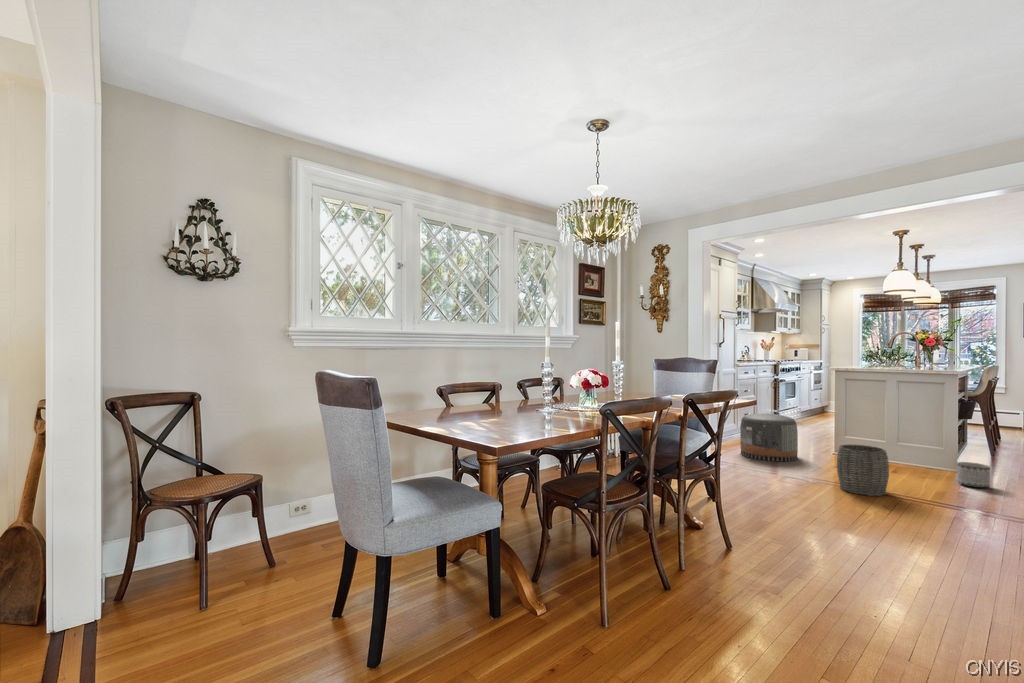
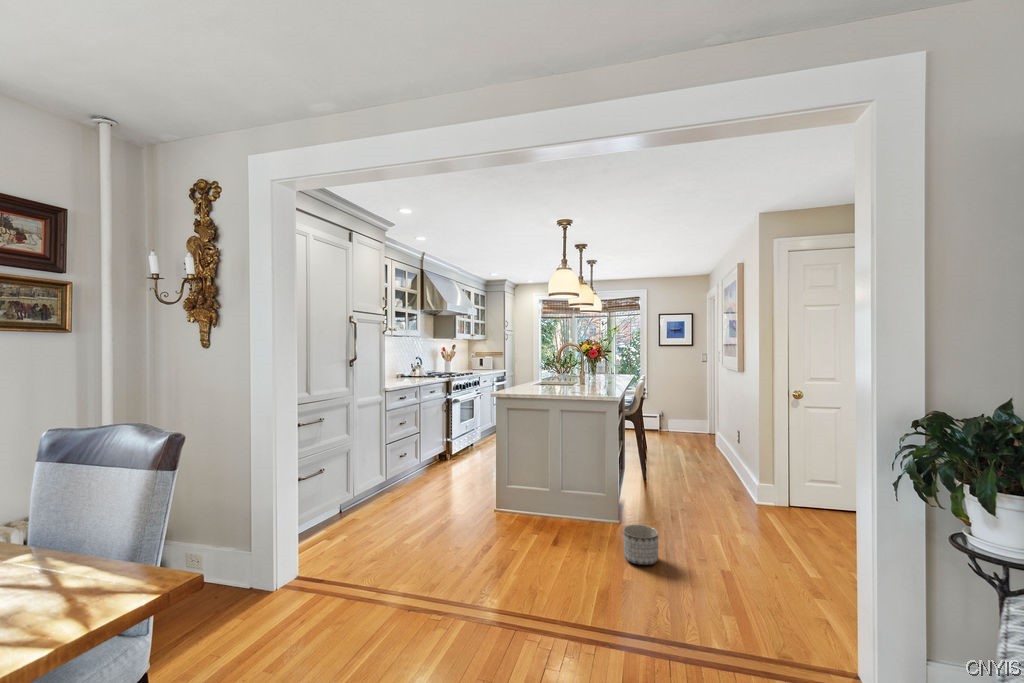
pouf: present [740,413,798,461] -> none [363,466,443,550]
woven basket: present [837,445,889,496] -> none [469,537,541,644]

